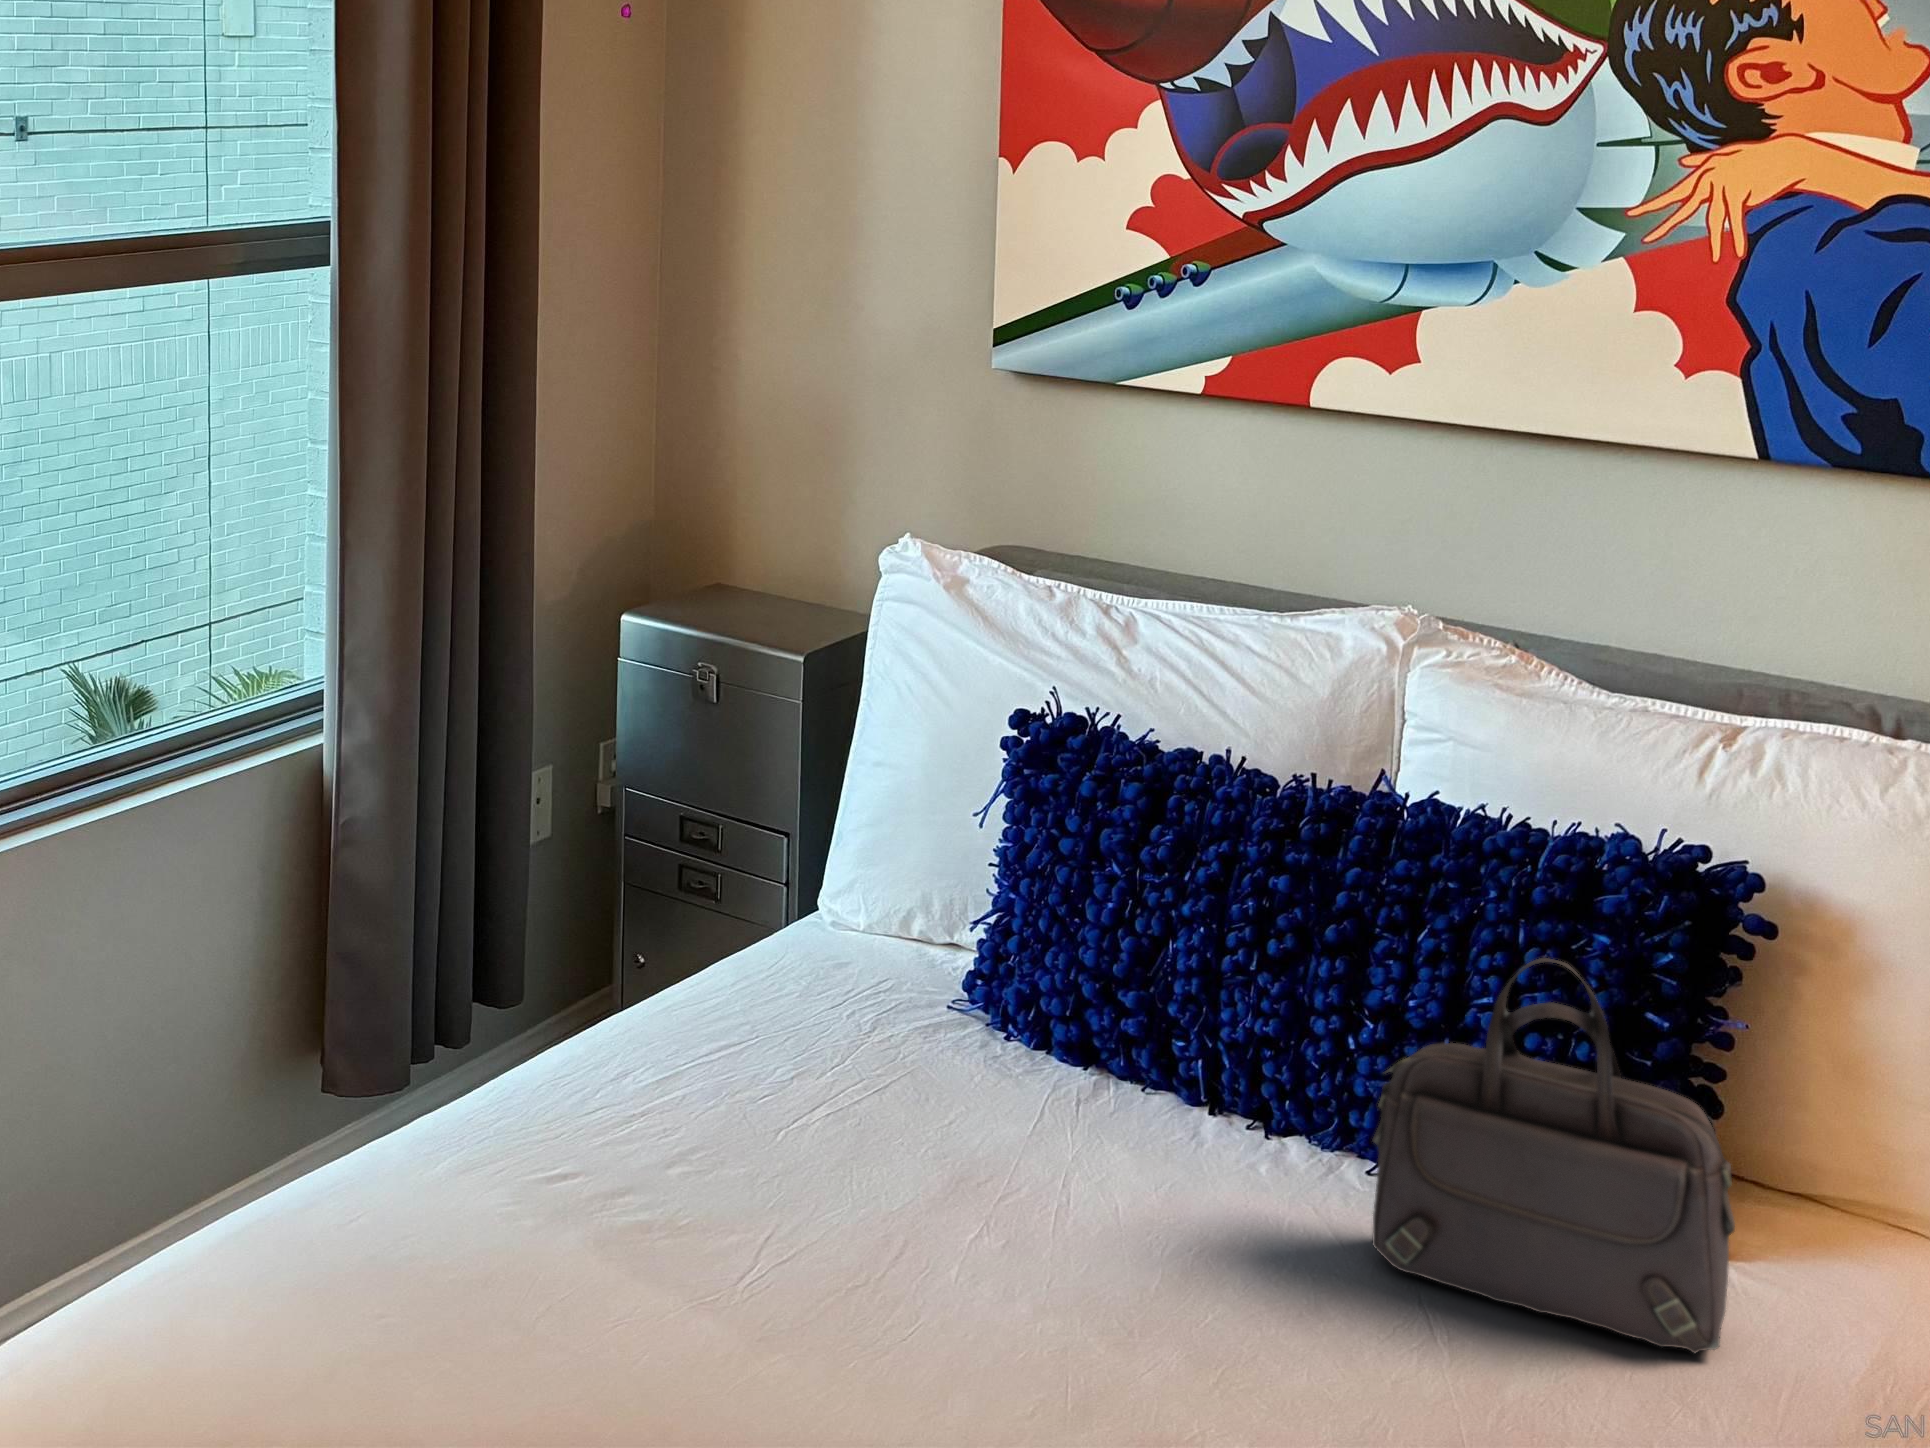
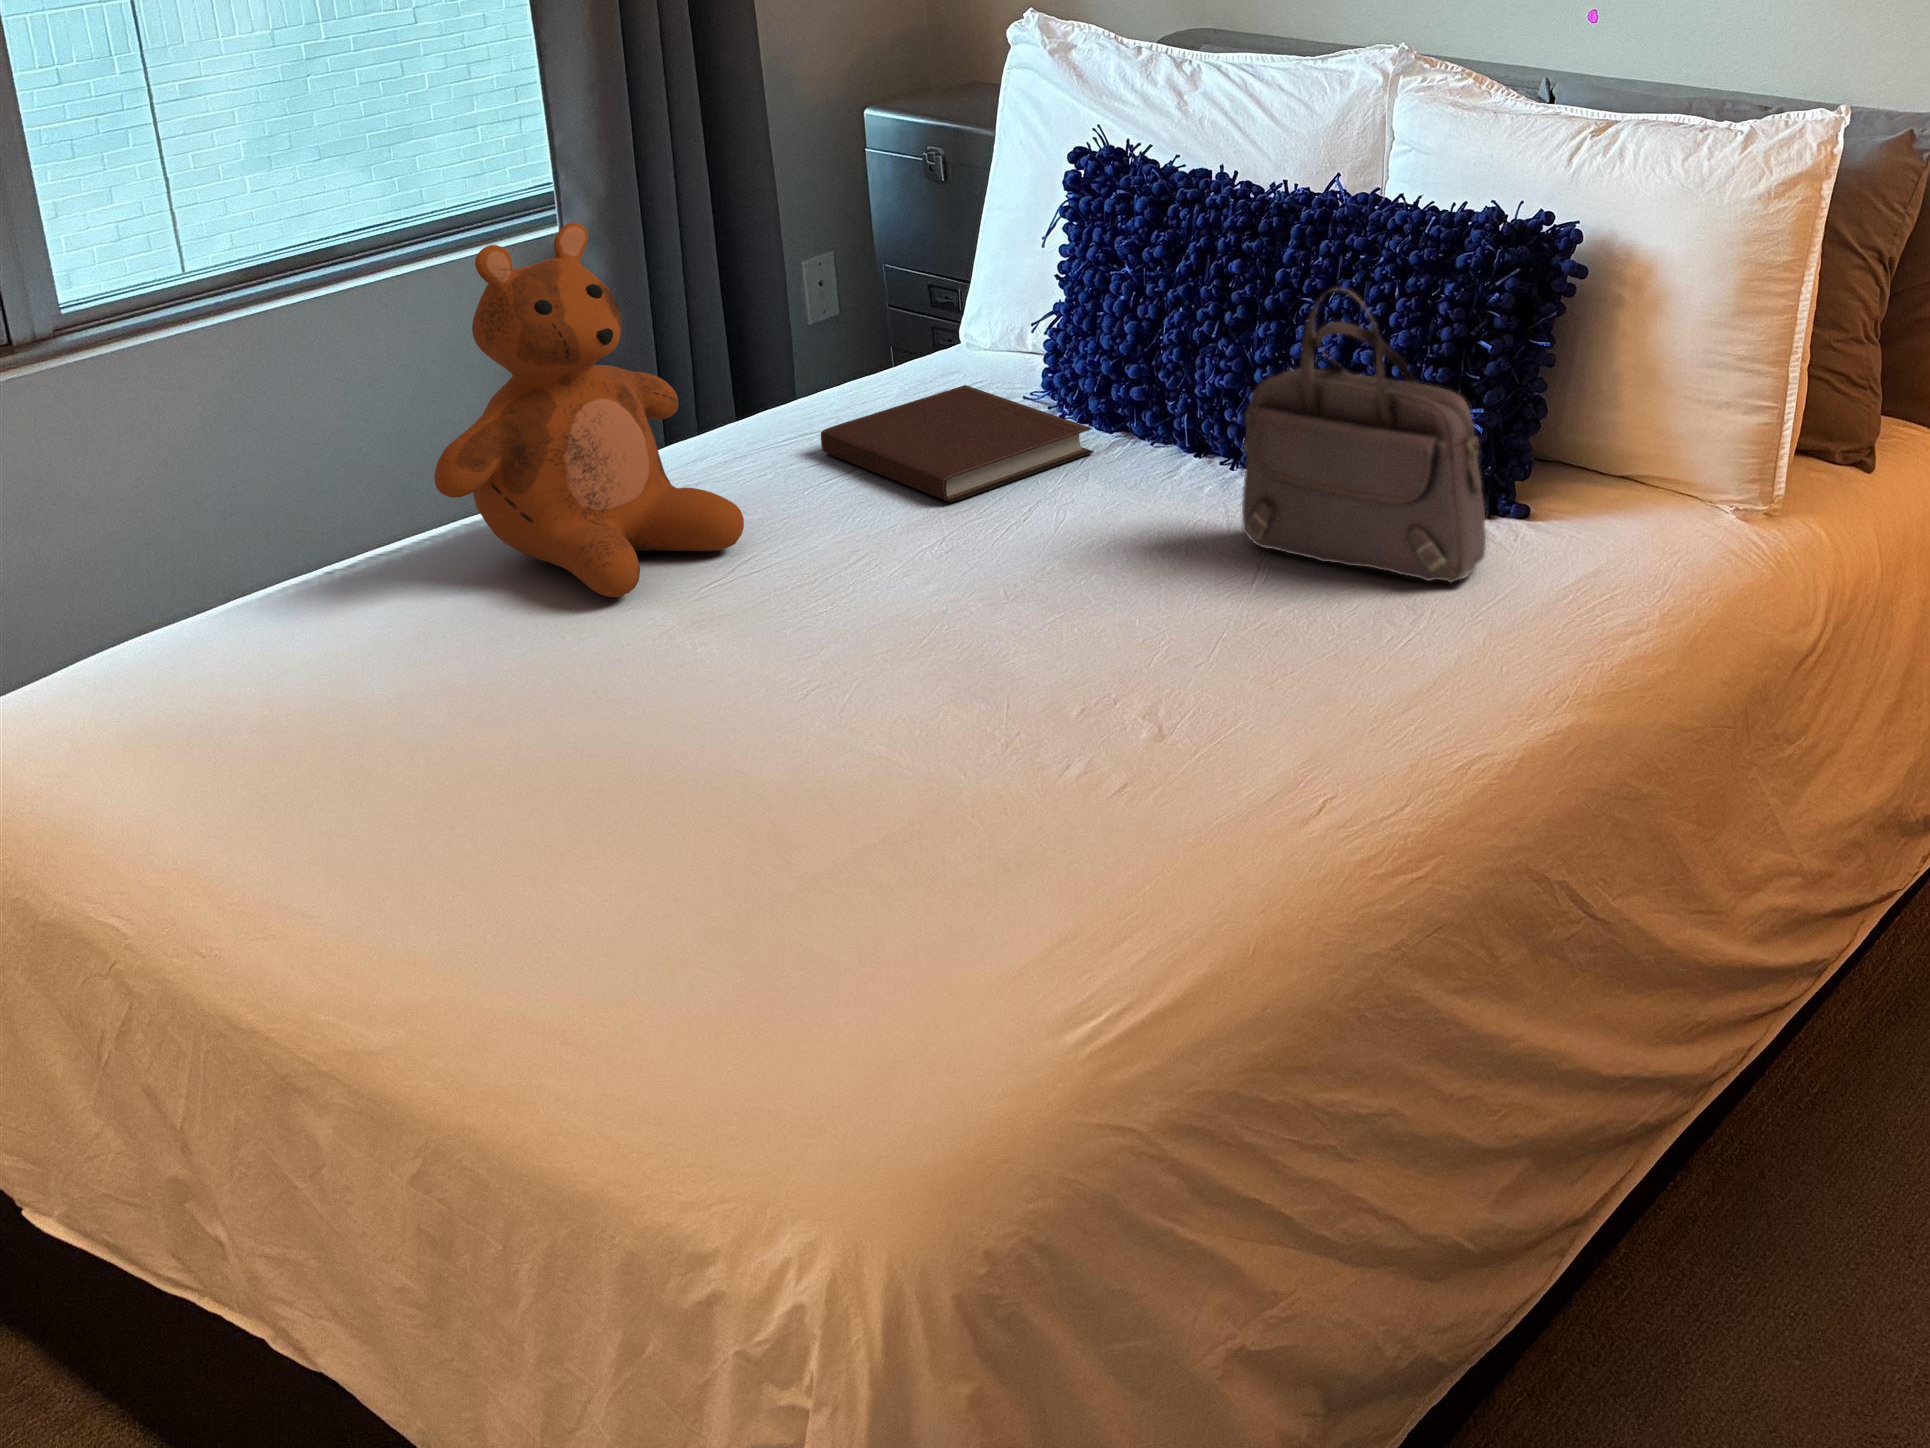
teddy bear: none [436,813,752,1291] -> present [434,222,744,597]
notebook: none [758,990,1088,1165] -> present [821,385,1094,502]

